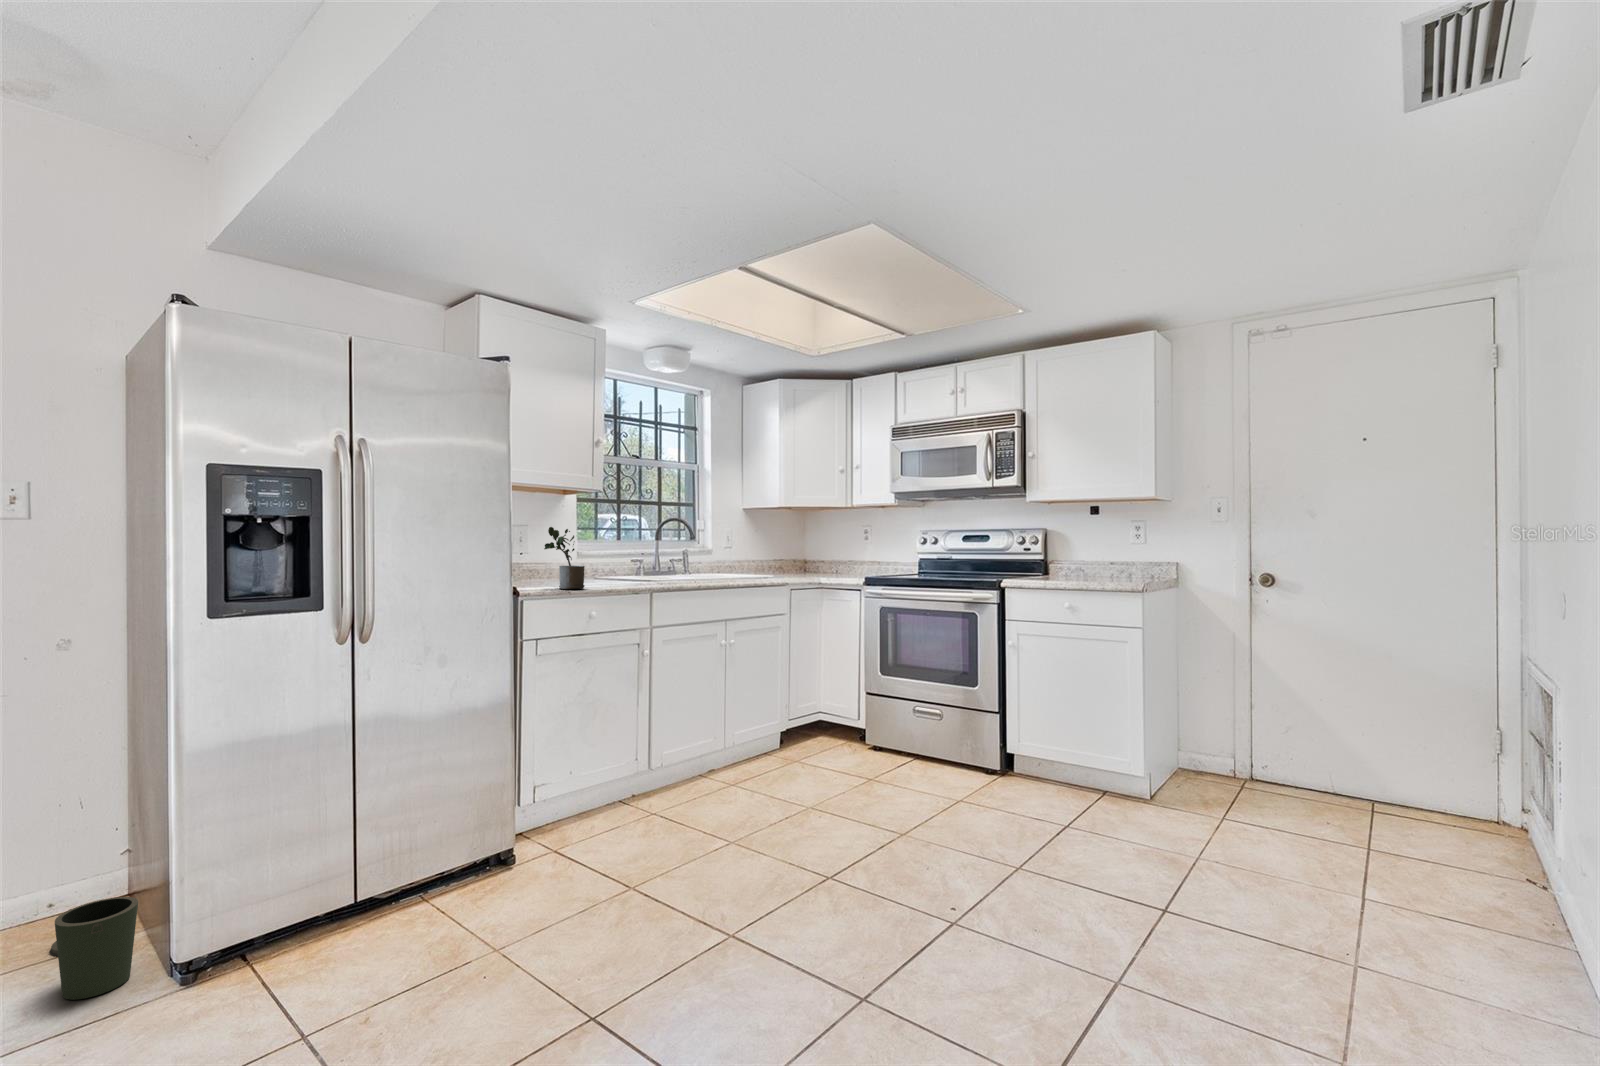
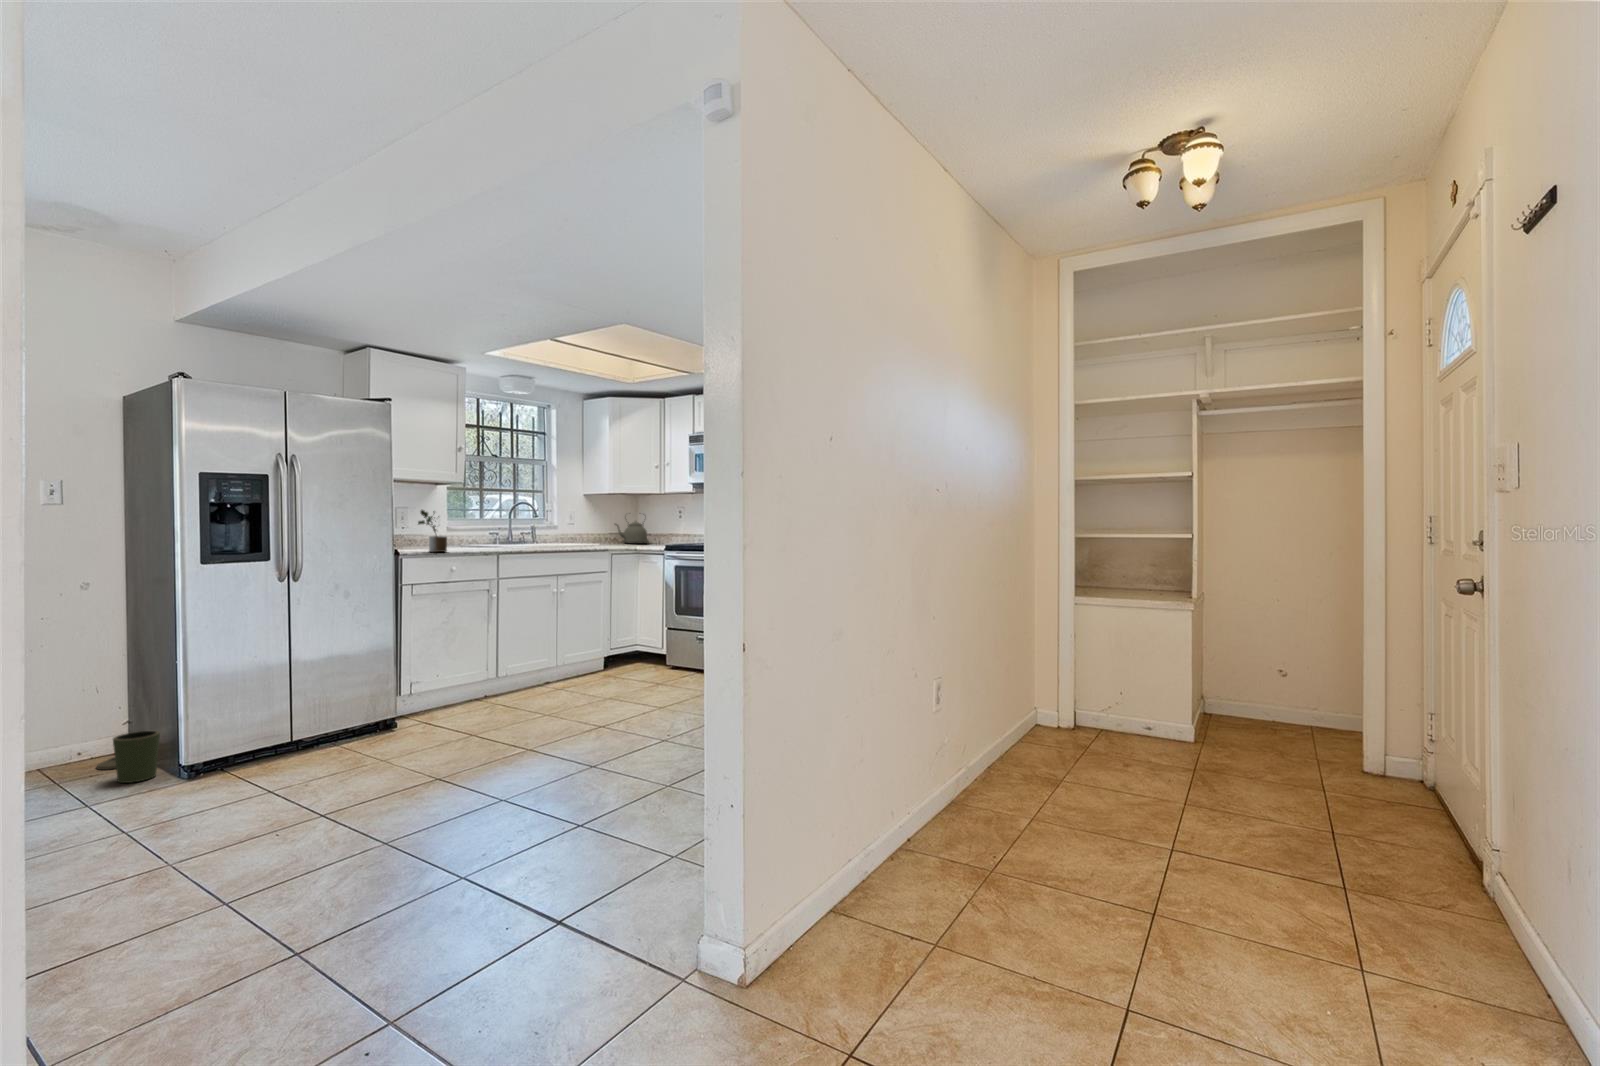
kettle: none [782,532,826,572] -> present [615,521,649,544]

